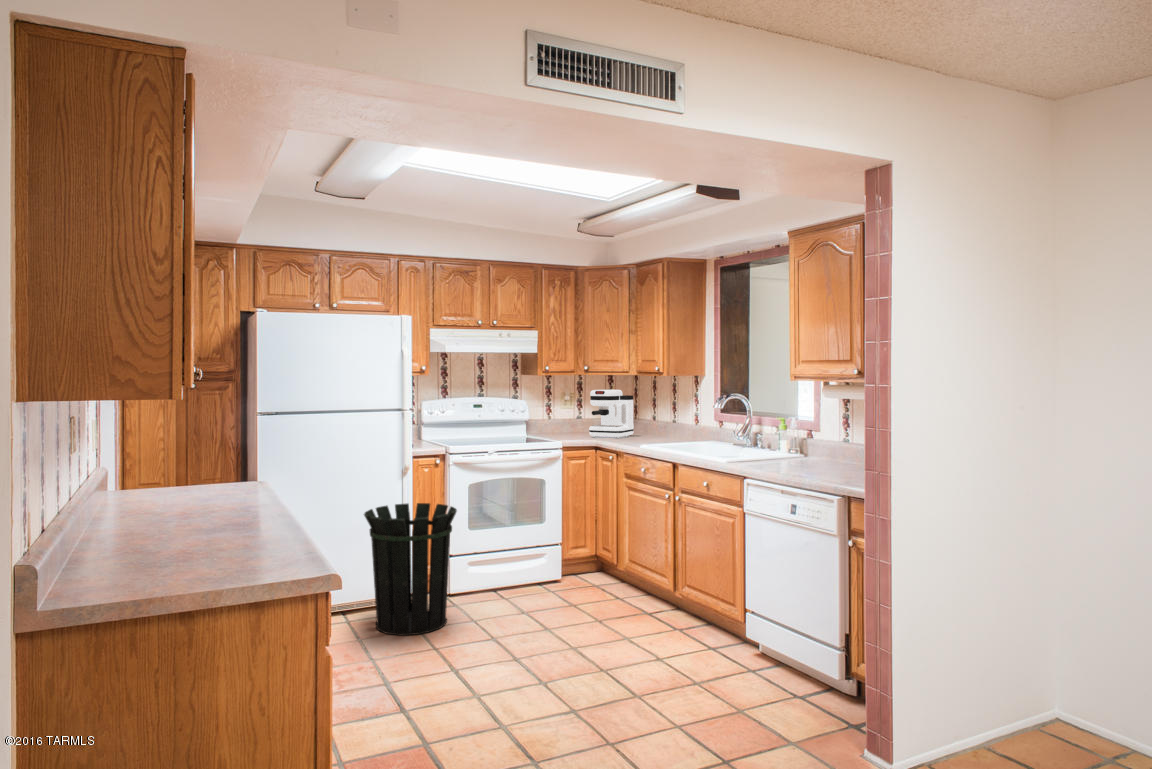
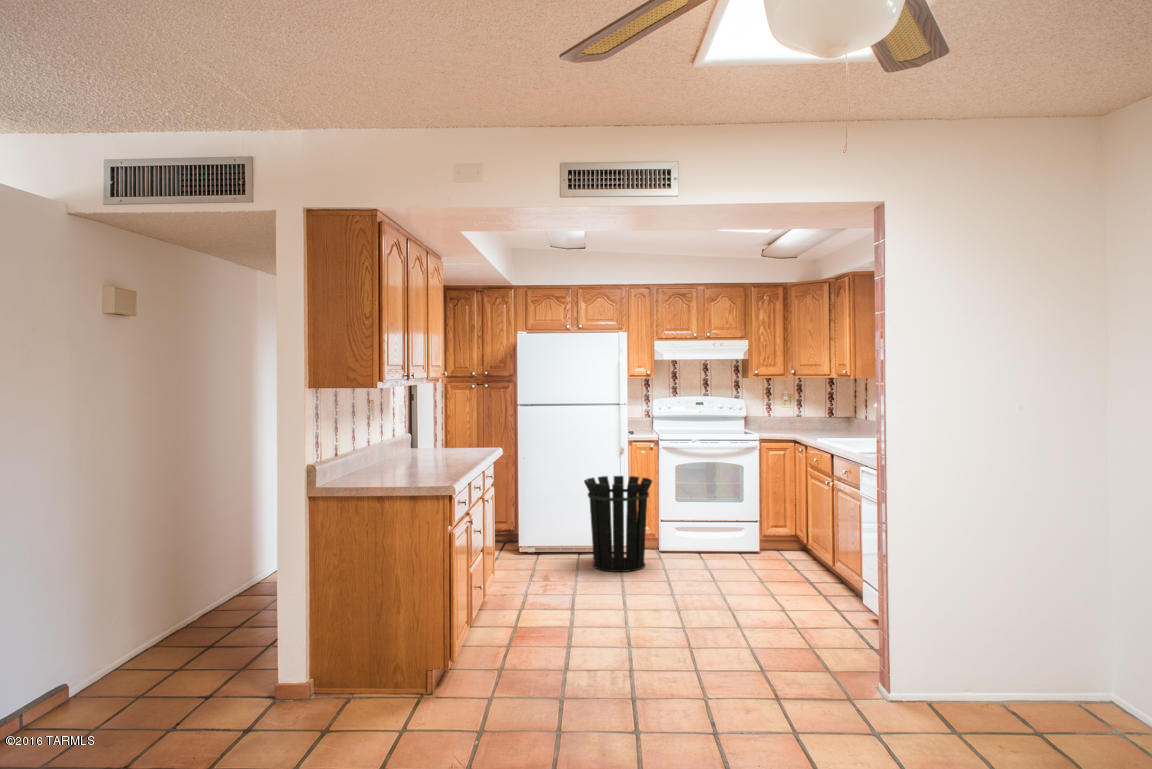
coffee maker: present [589,390,634,438] -> none [796,390,842,433]

